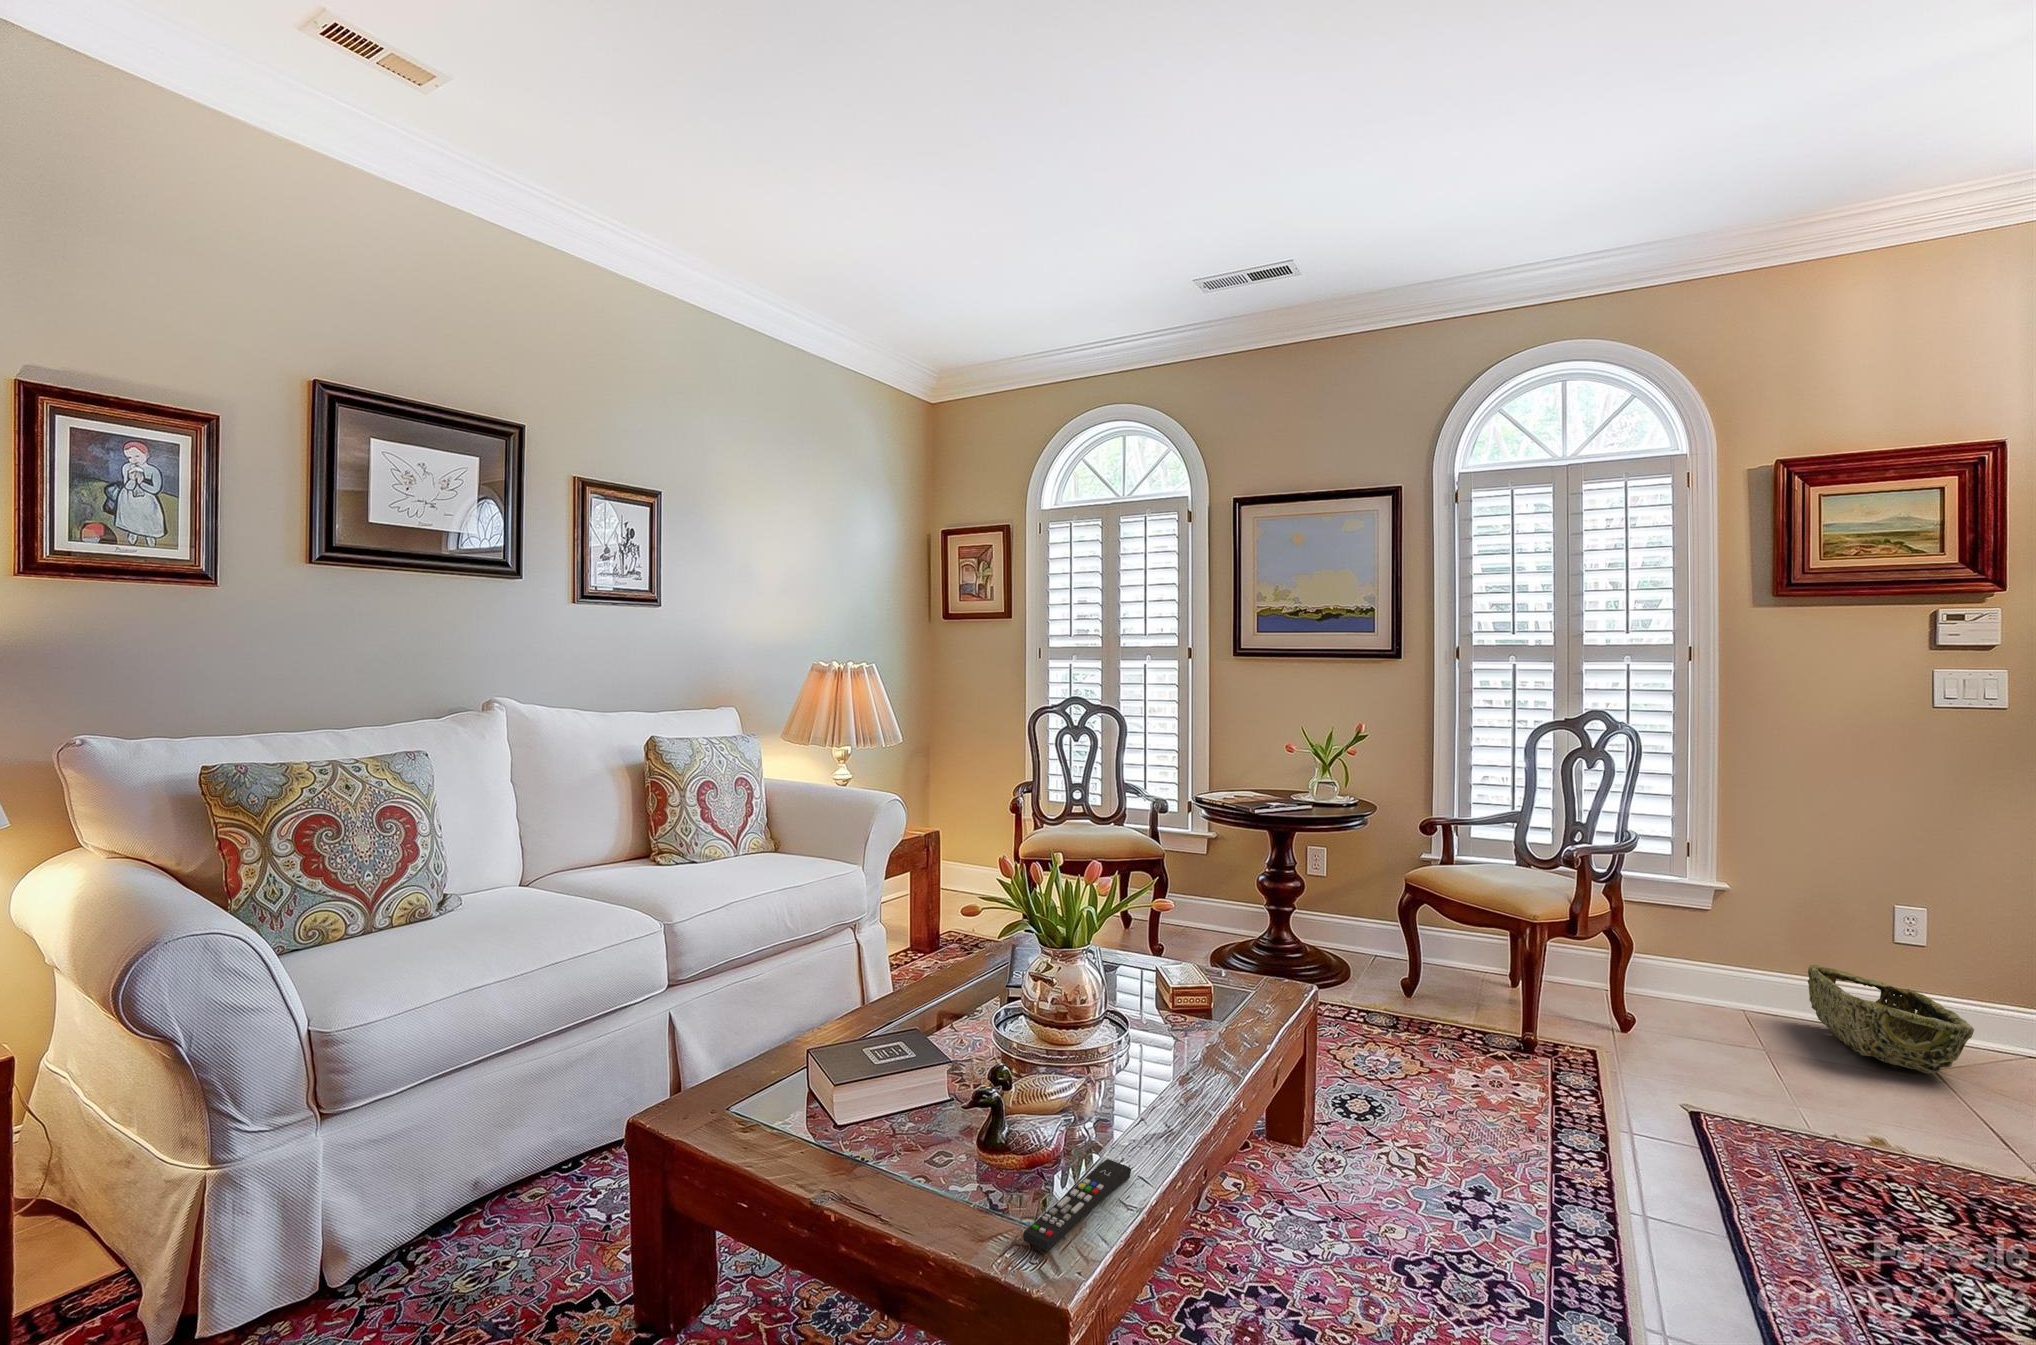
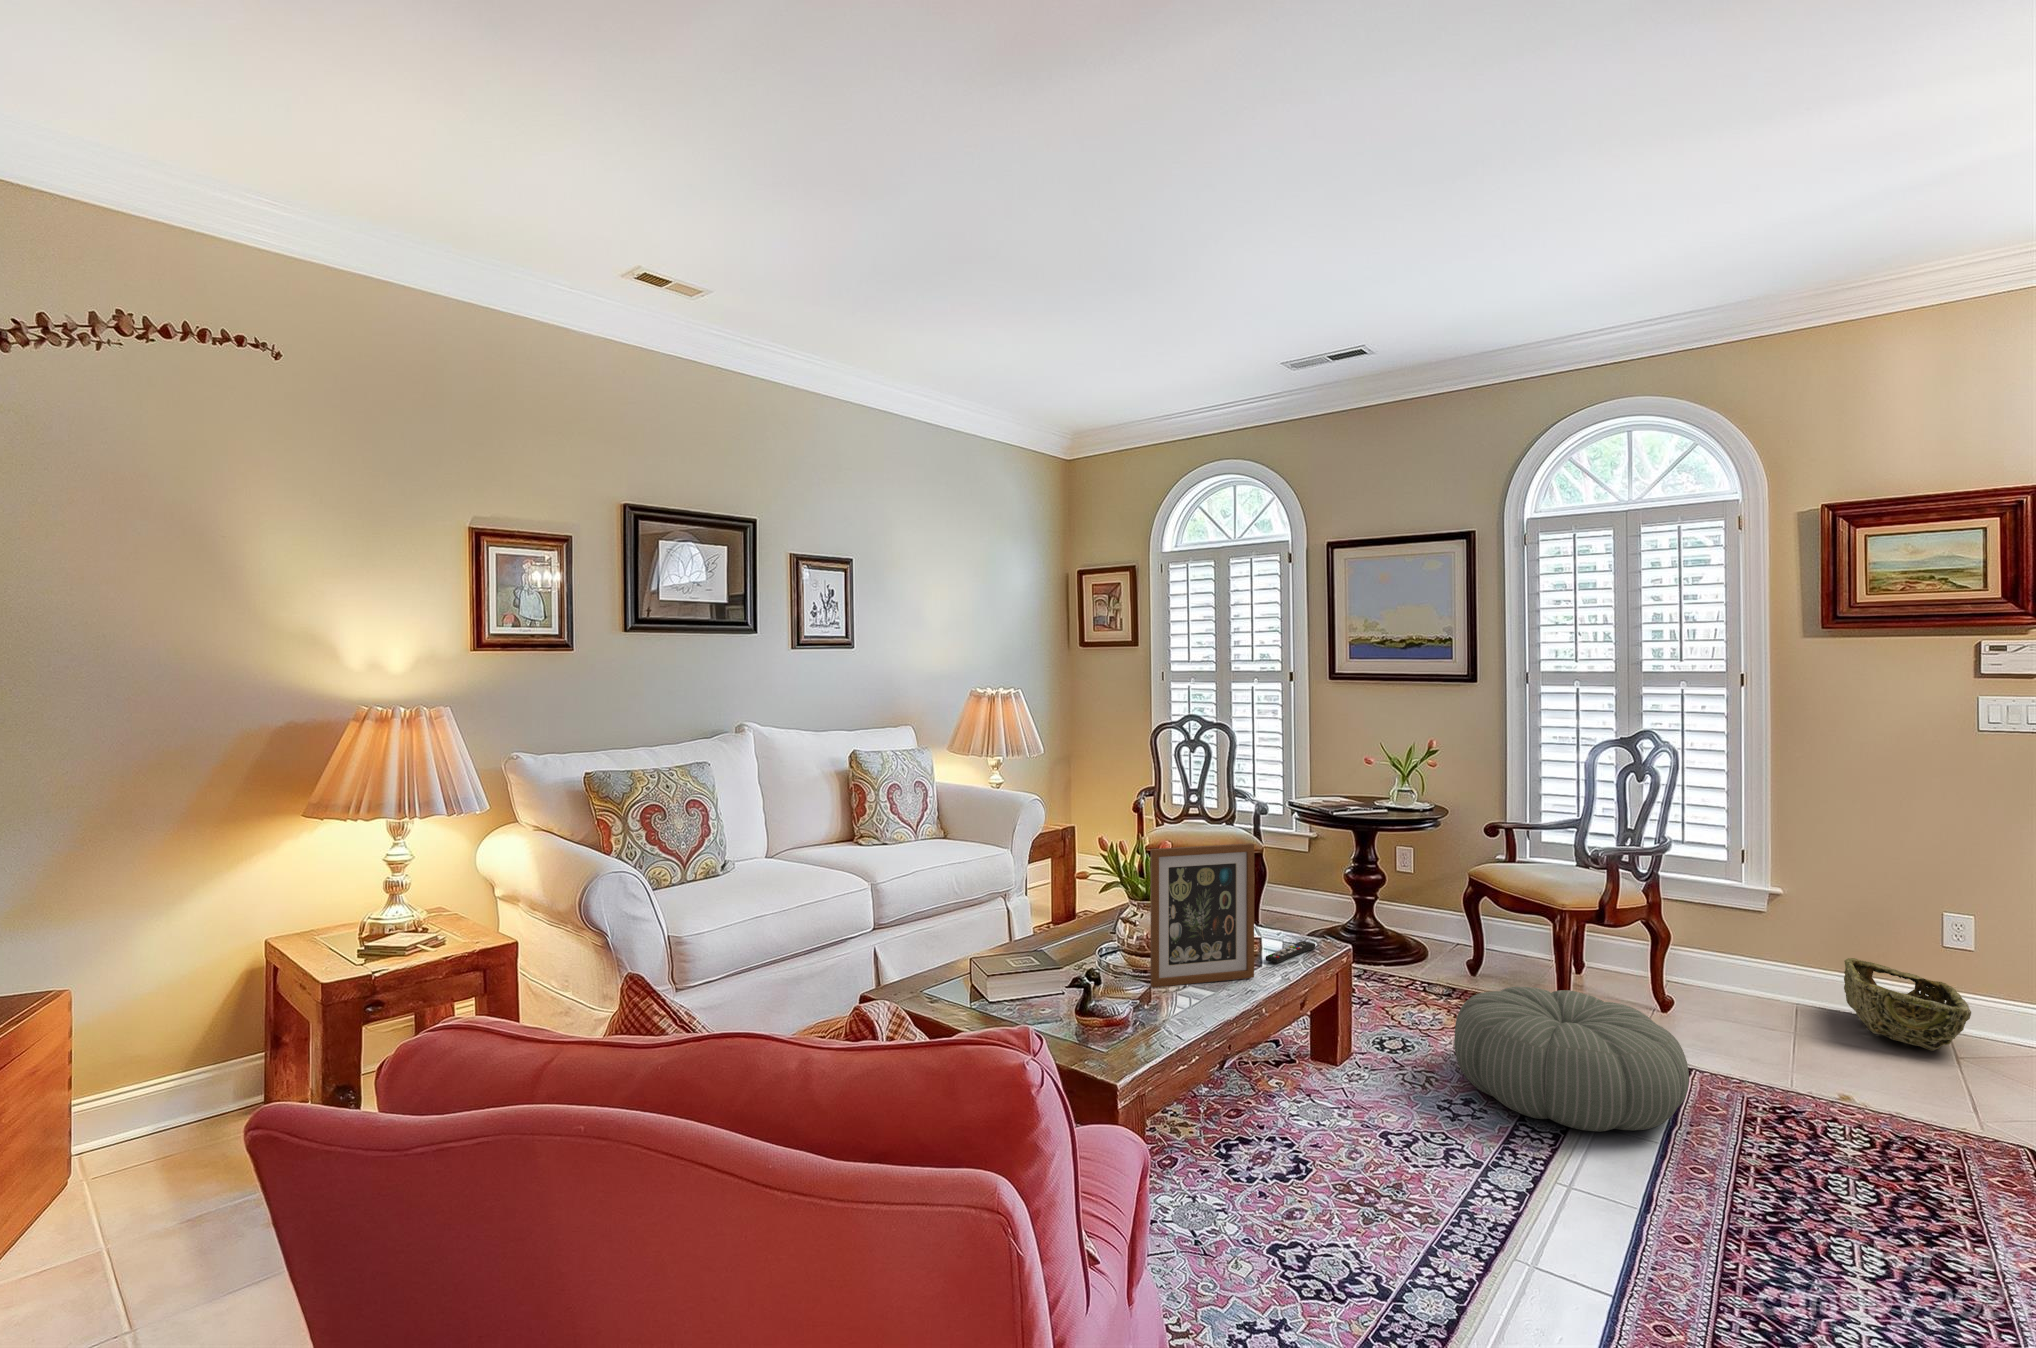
picture frame: none [1081,861,1223,1080] -> present [1150,843,1254,987]
pouf: none [1444,1028,1757,1236] -> present [1454,987,1689,1132]
remote control: present [1023,1159,1131,1251] -> present [1265,941,1315,963]

